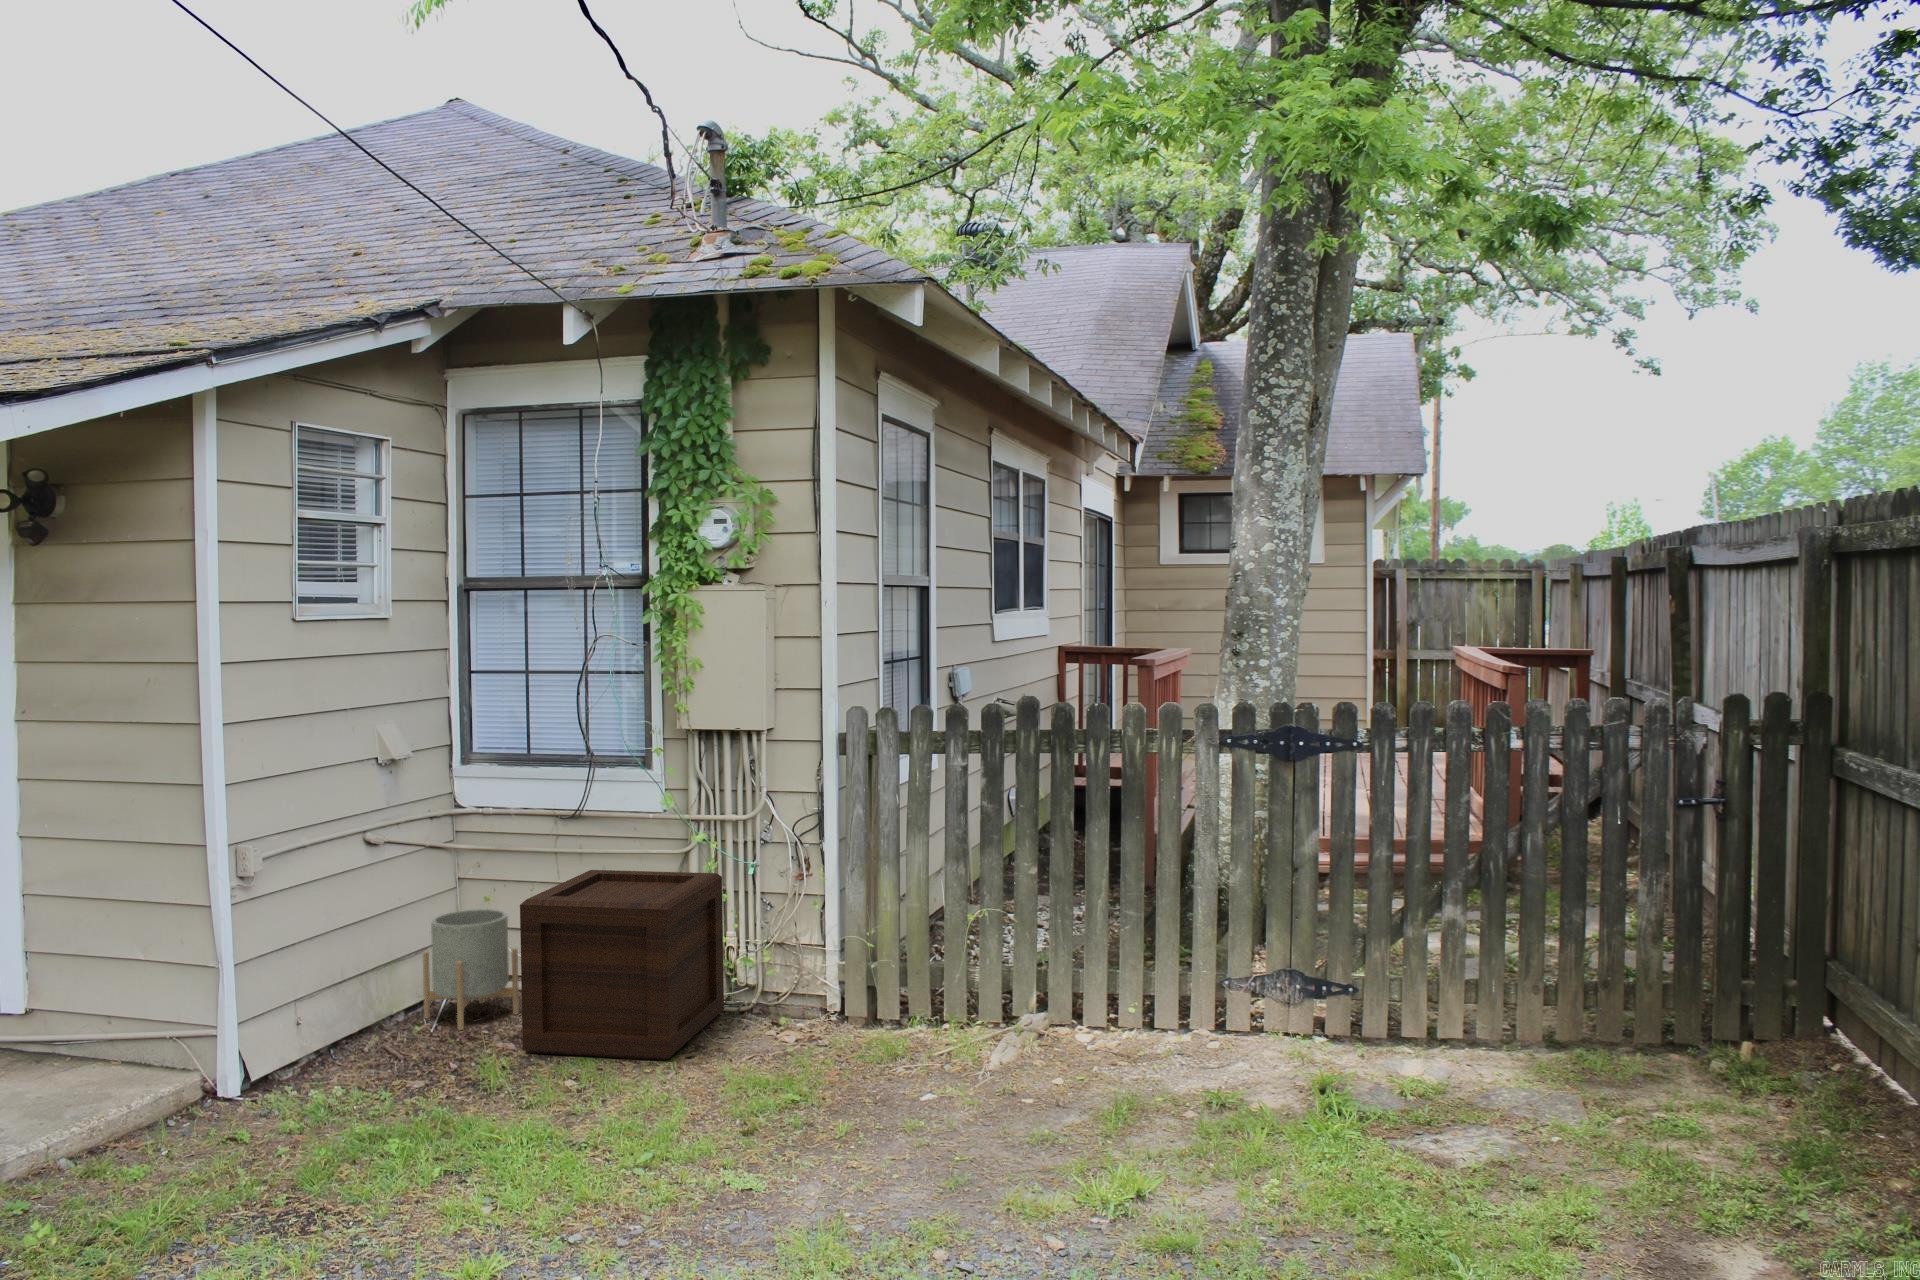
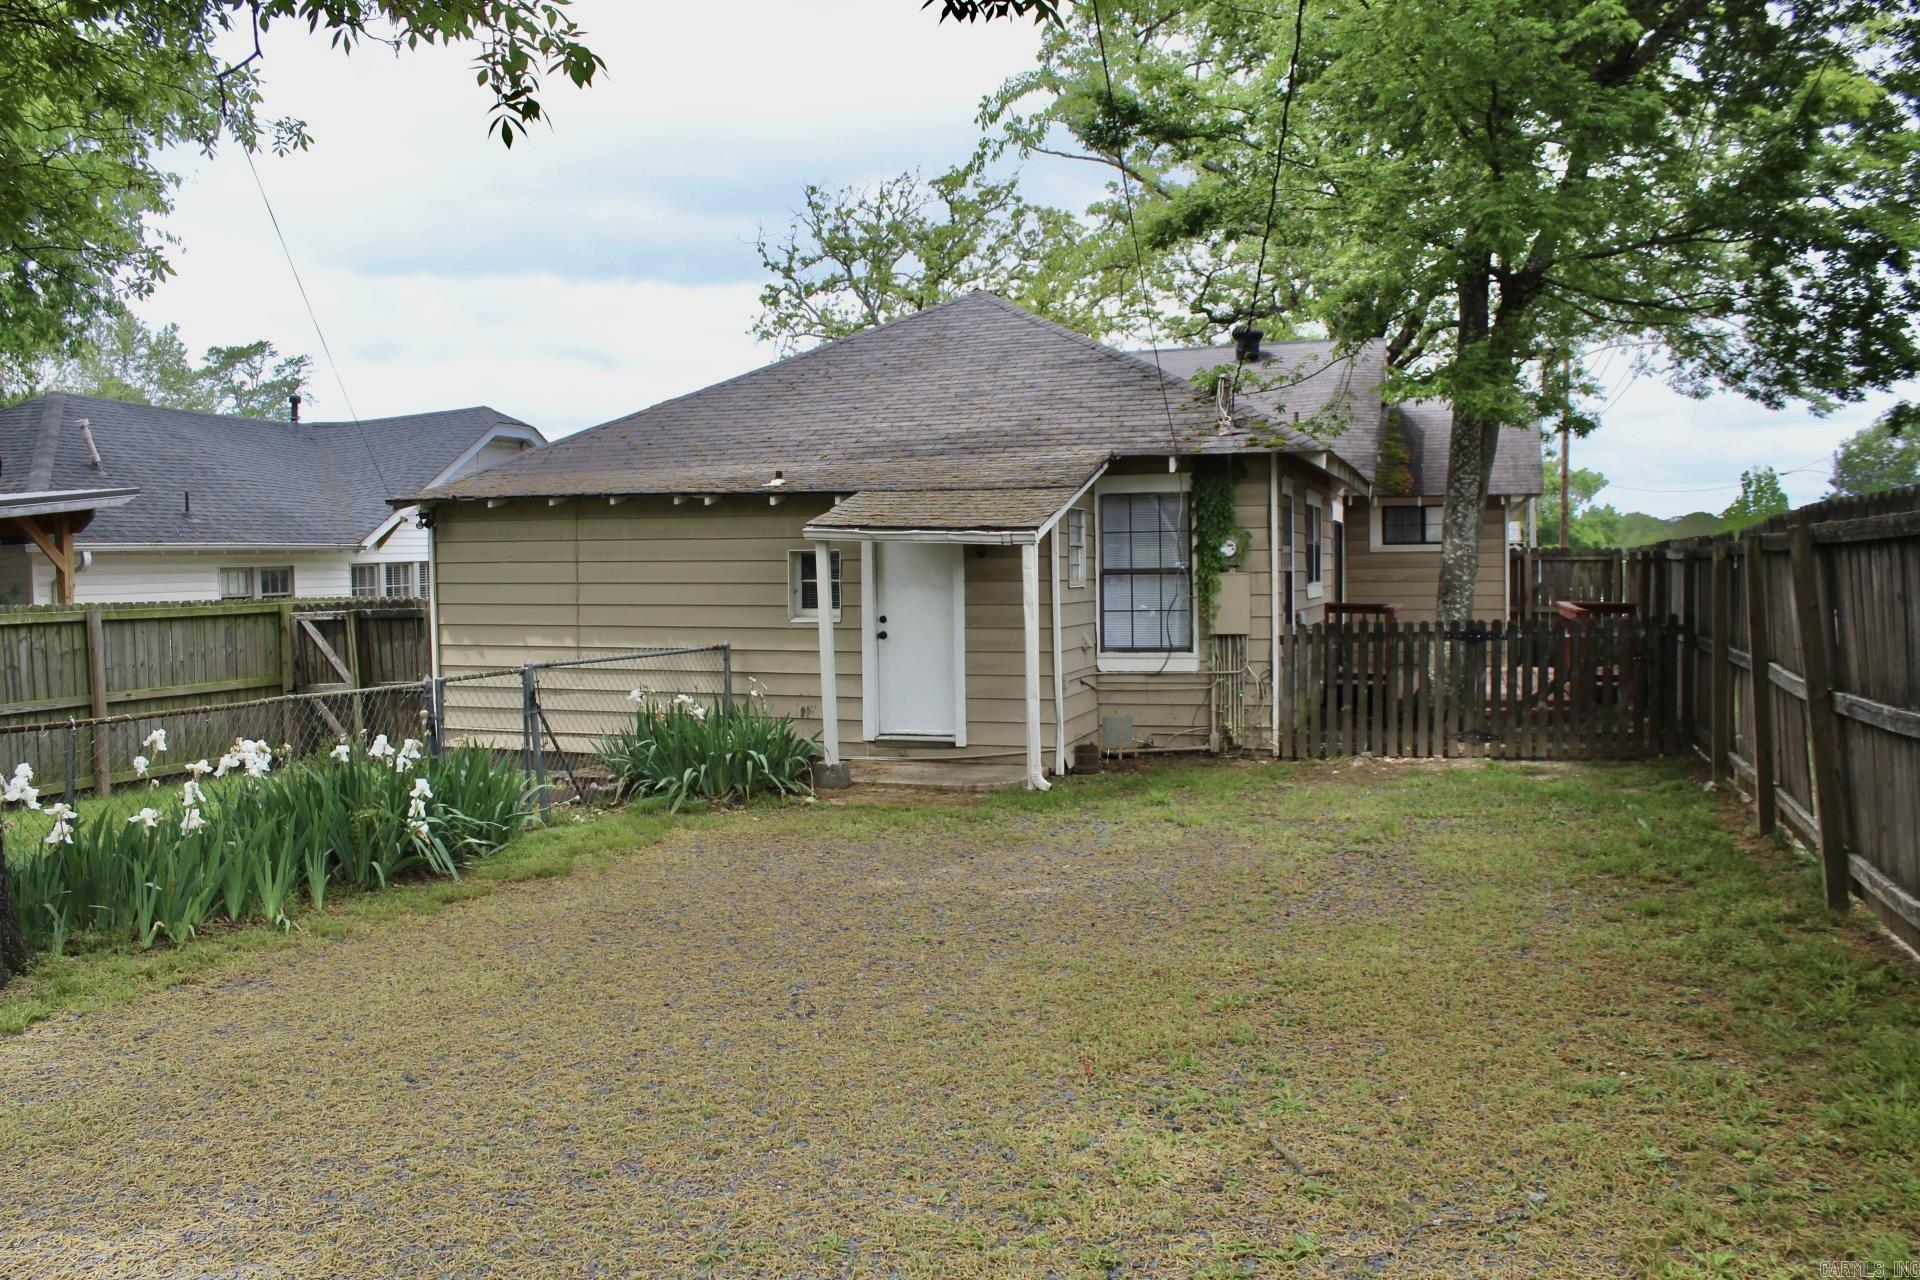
wooden crate: present [520,870,724,1060] -> none [1158,696,1226,765]
bucket: none [234,1001,314,1119] -> present [1073,741,1100,774]

